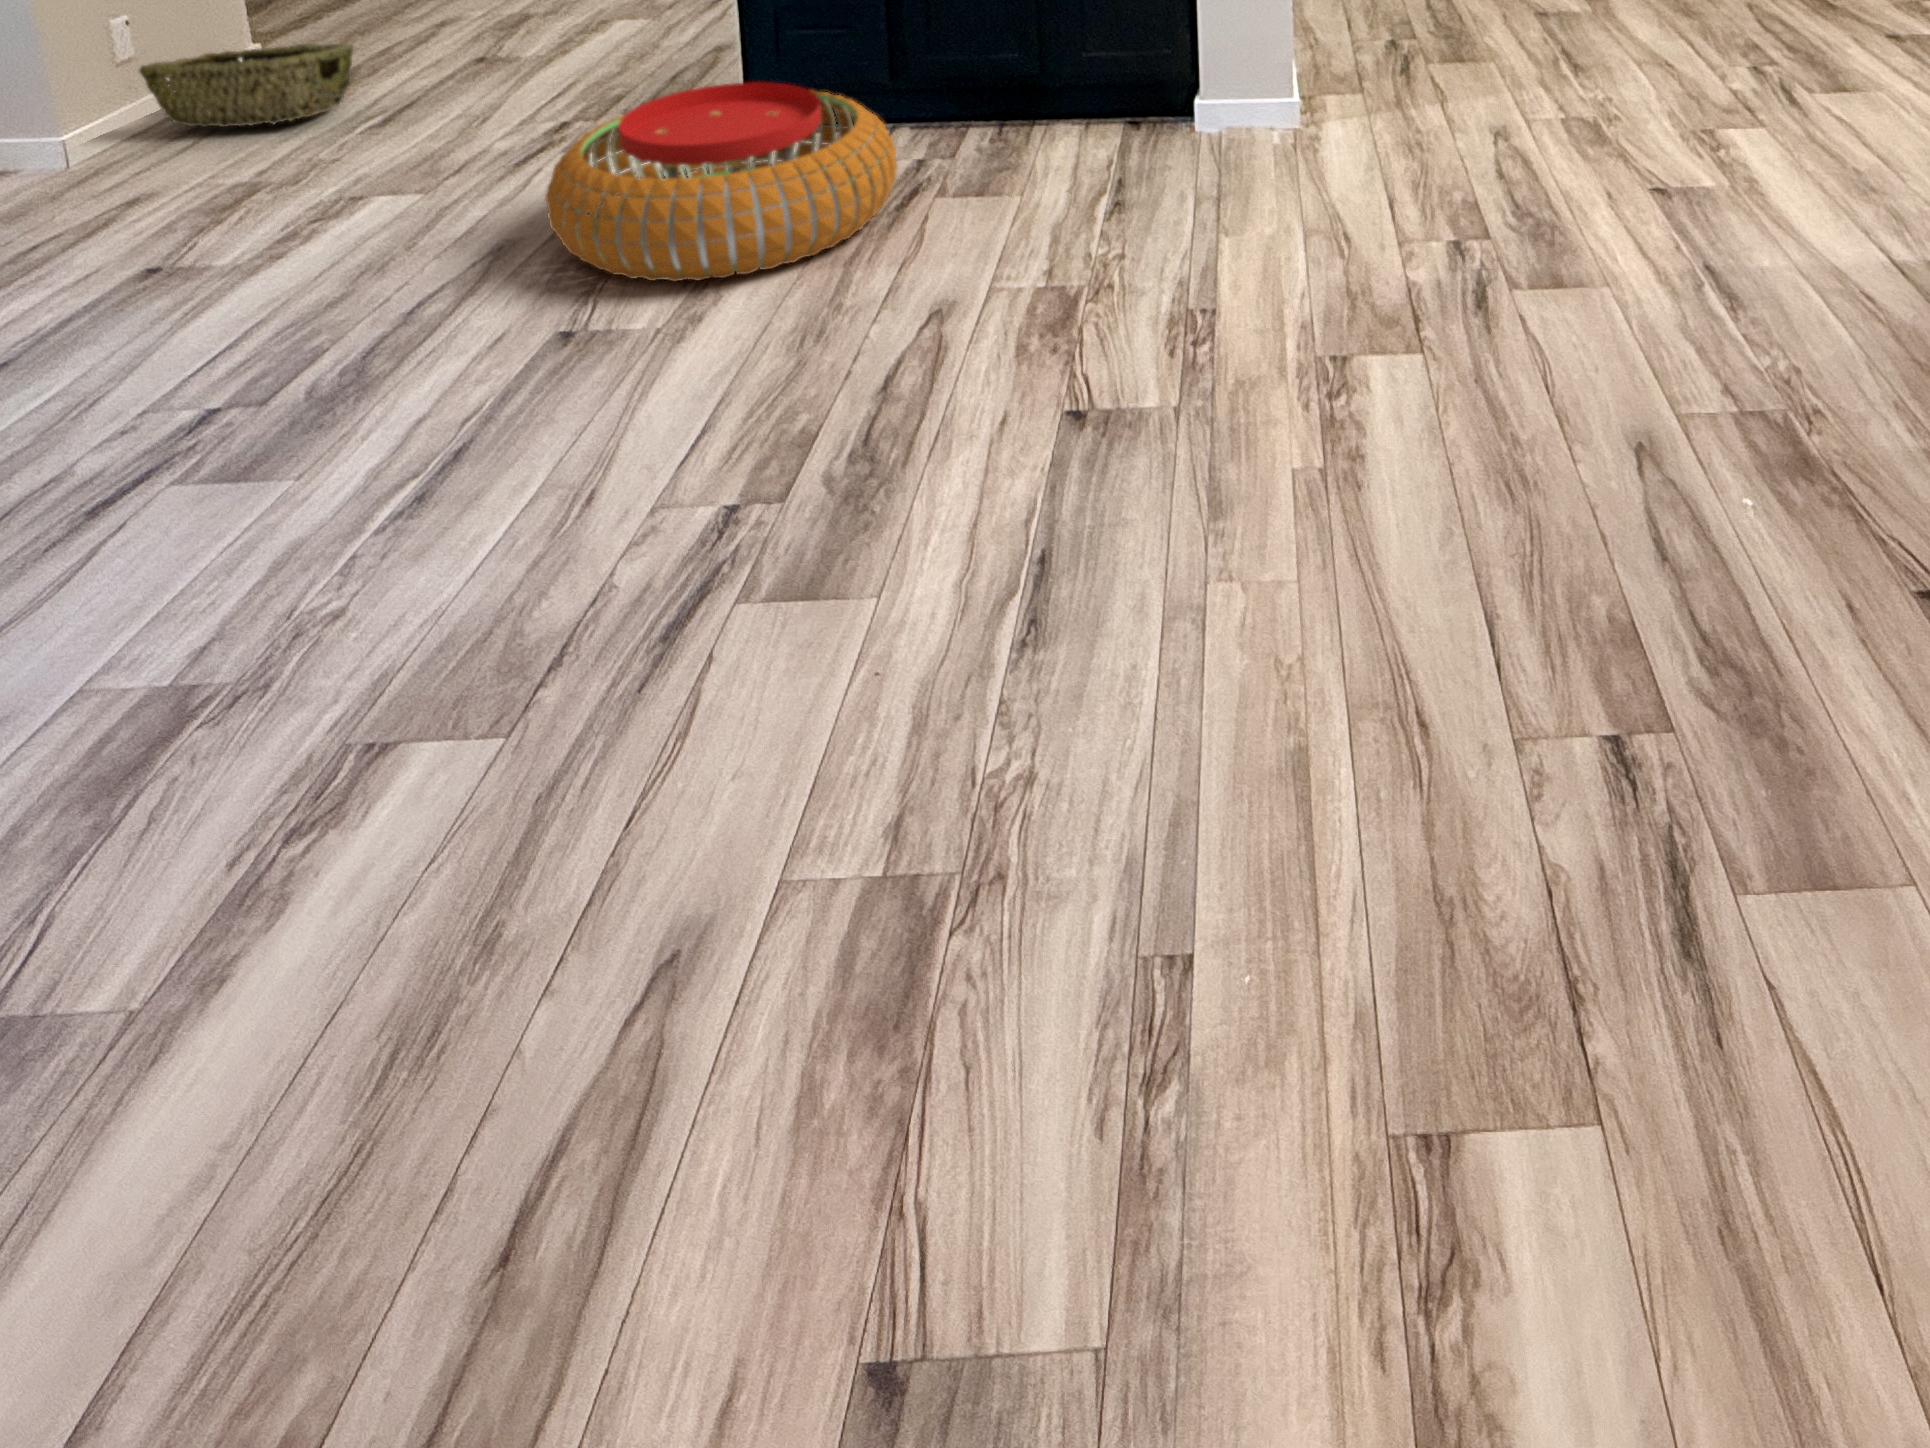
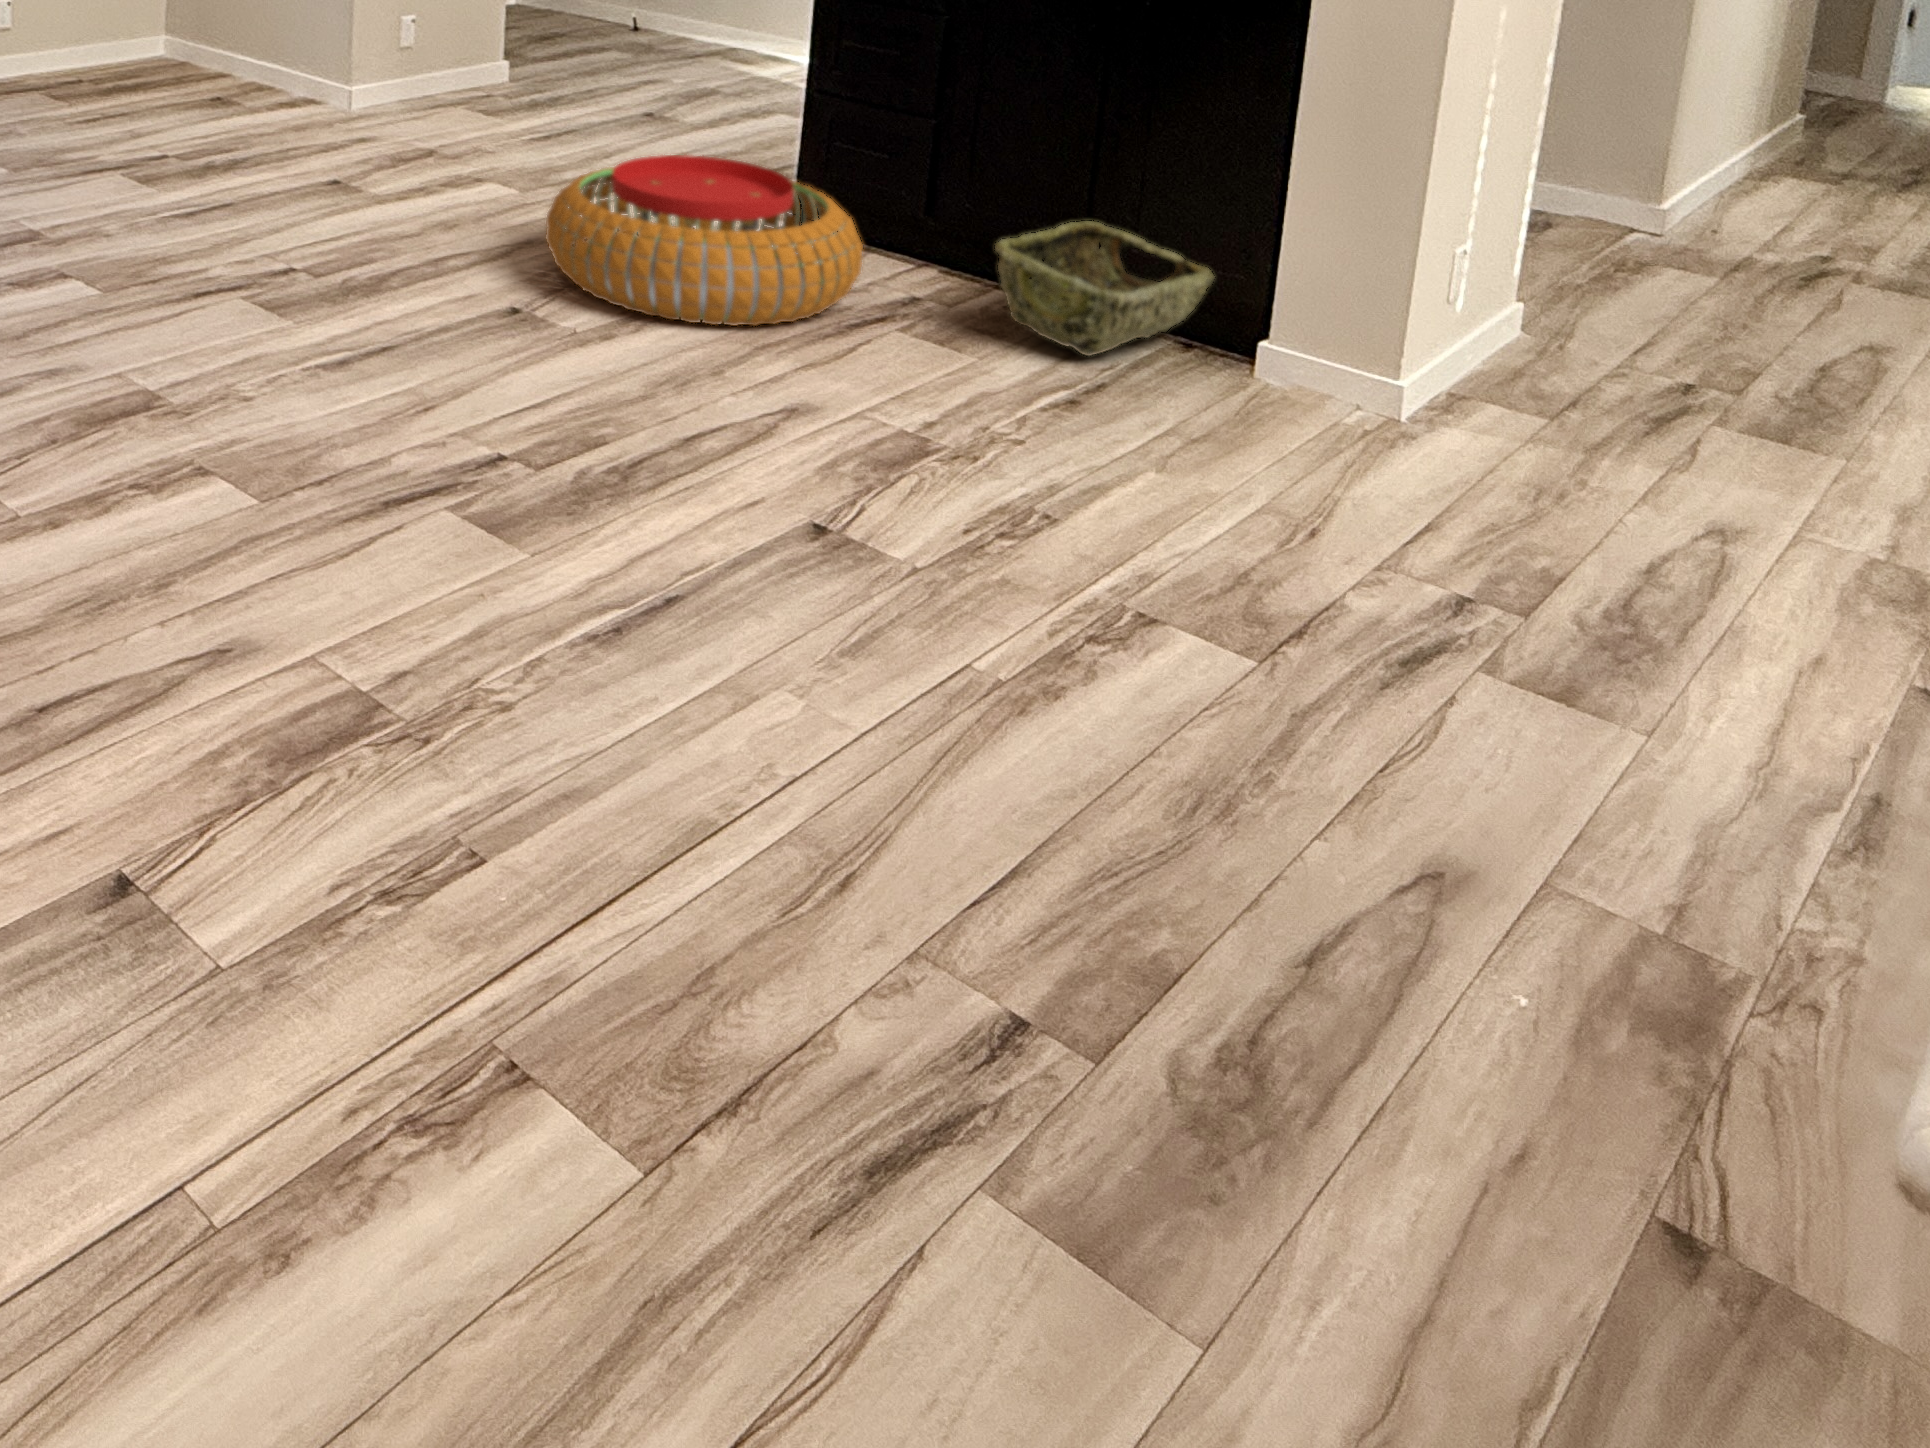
woven basket: present [139,44,353,127] -> present [995,221,1214,356]

